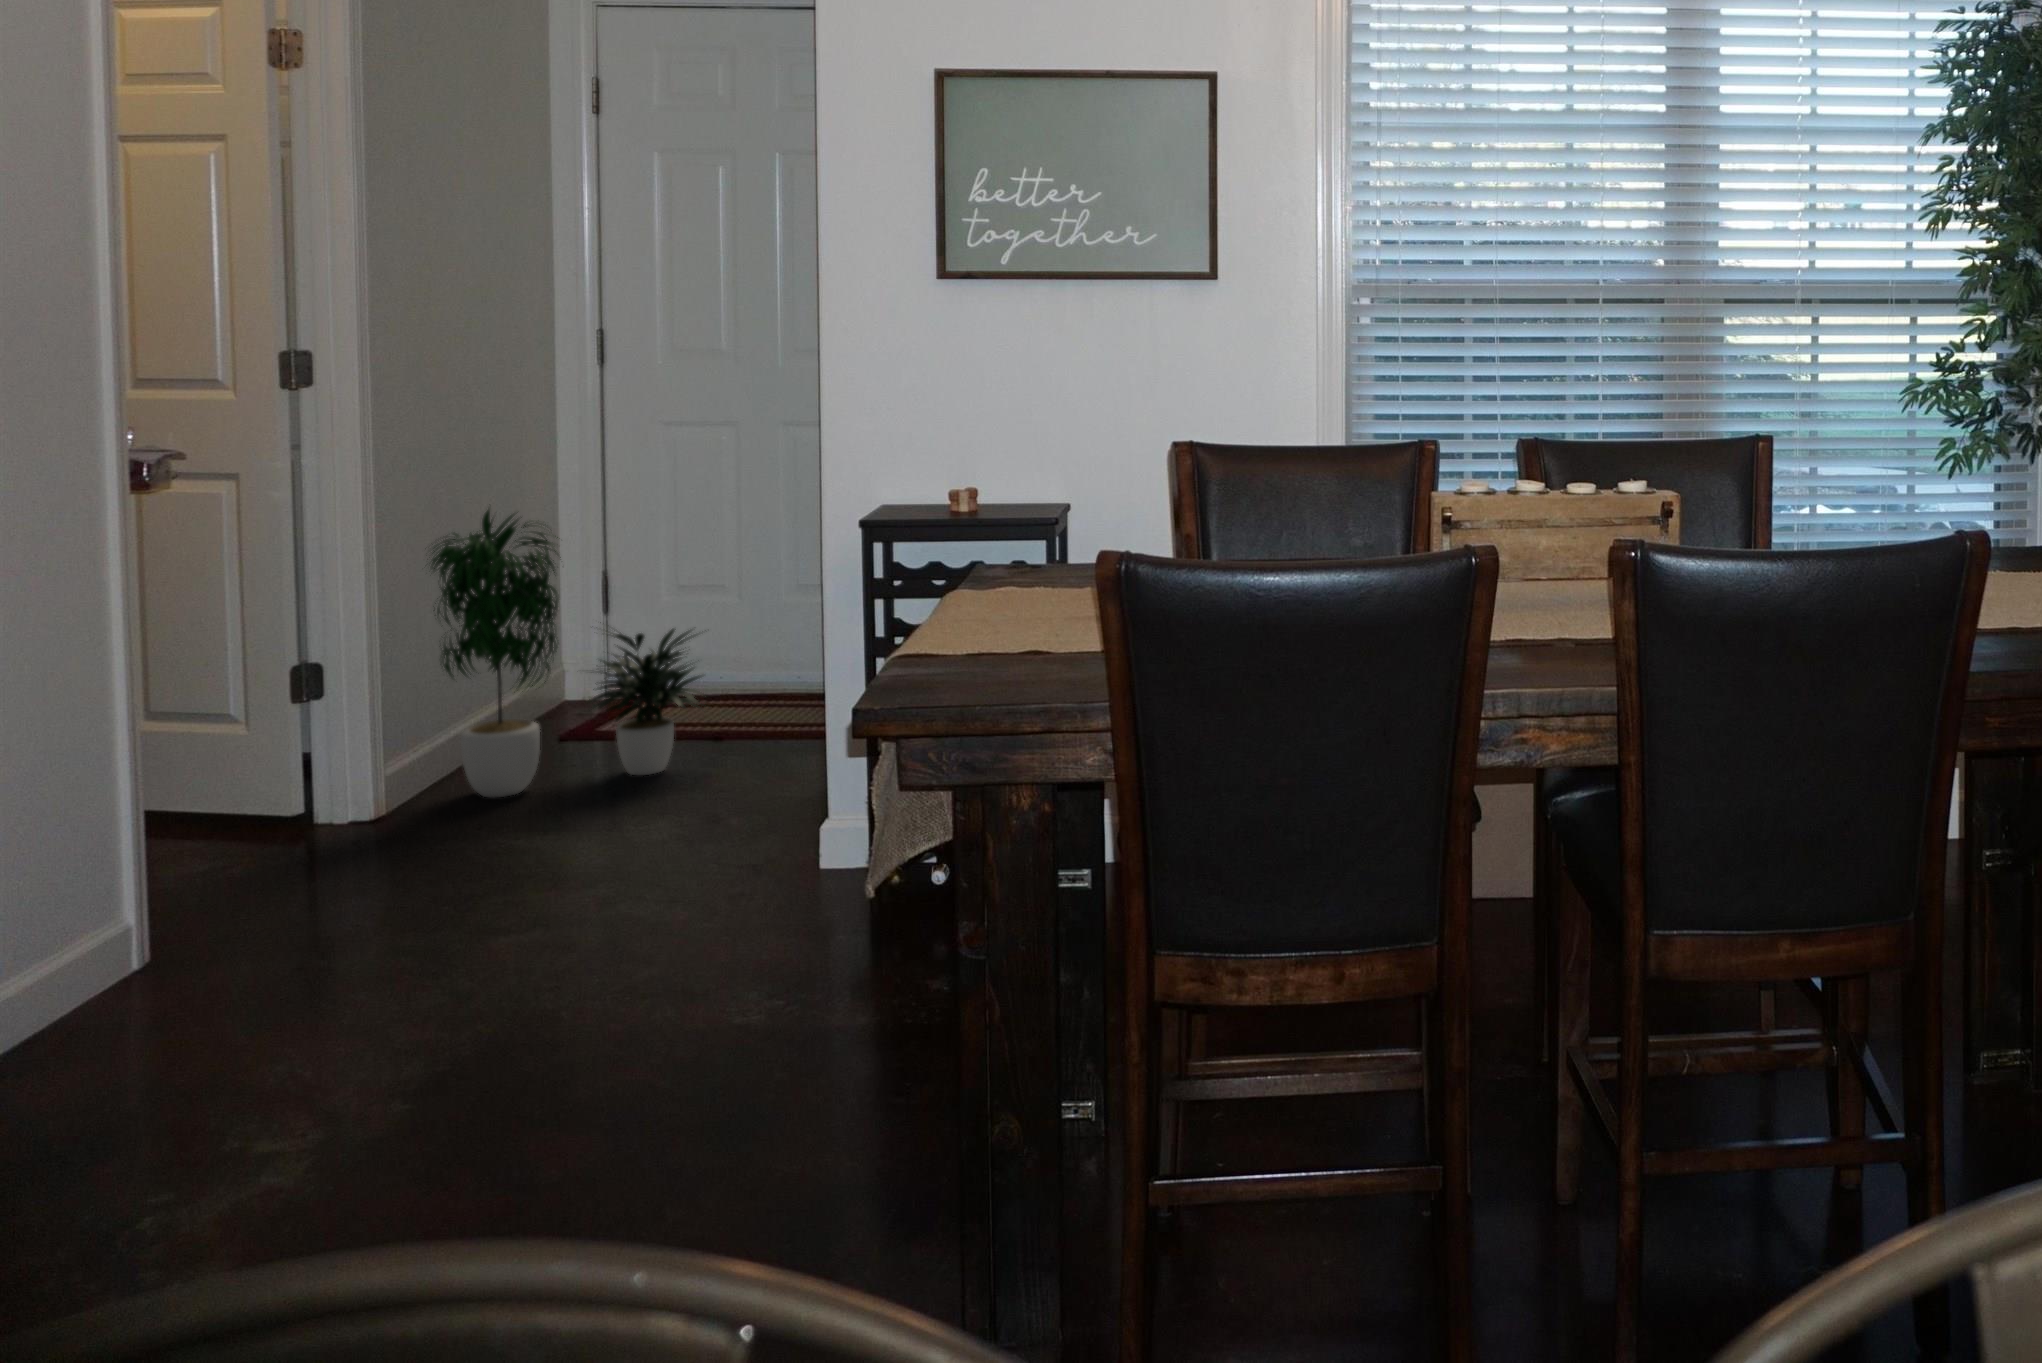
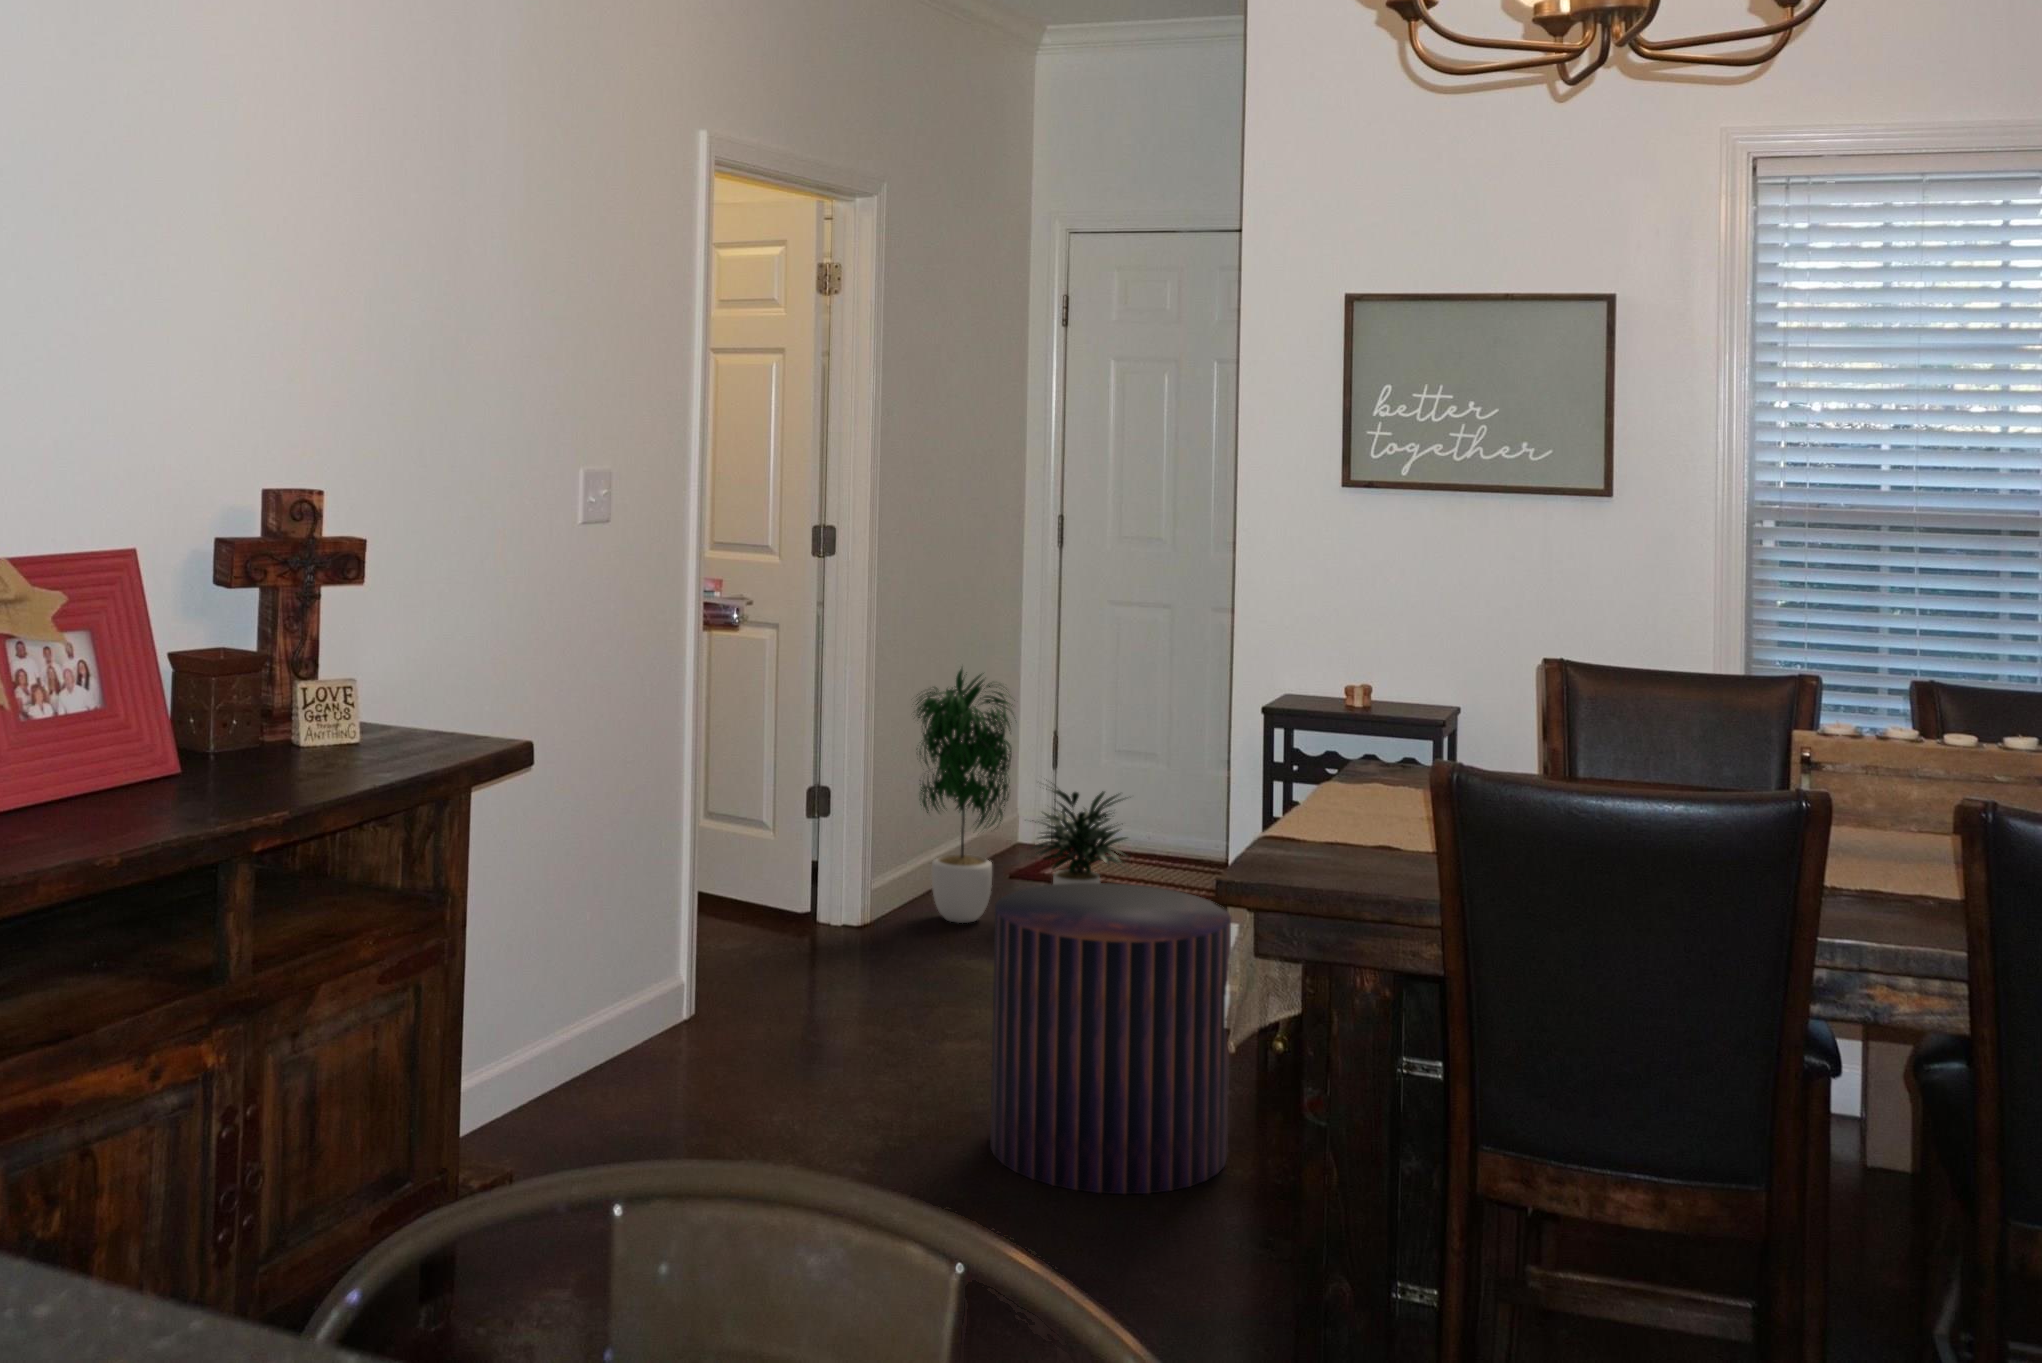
pouf: none [551,733,848,1091] -> present [990,883,1231,1194]

